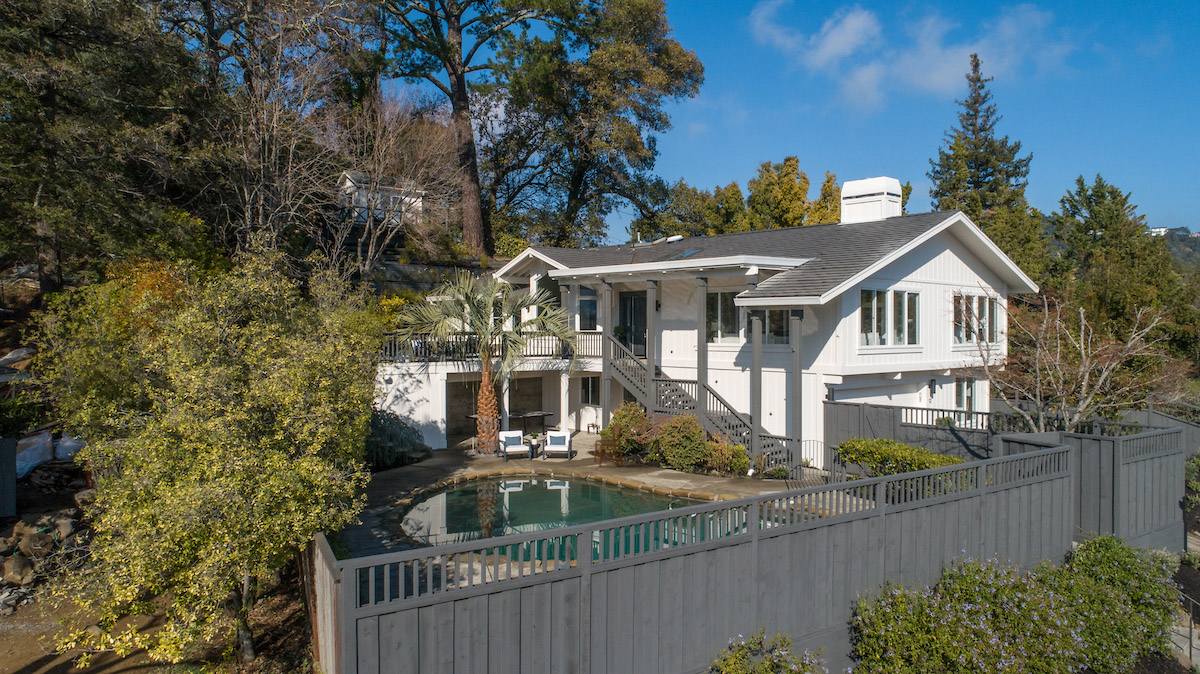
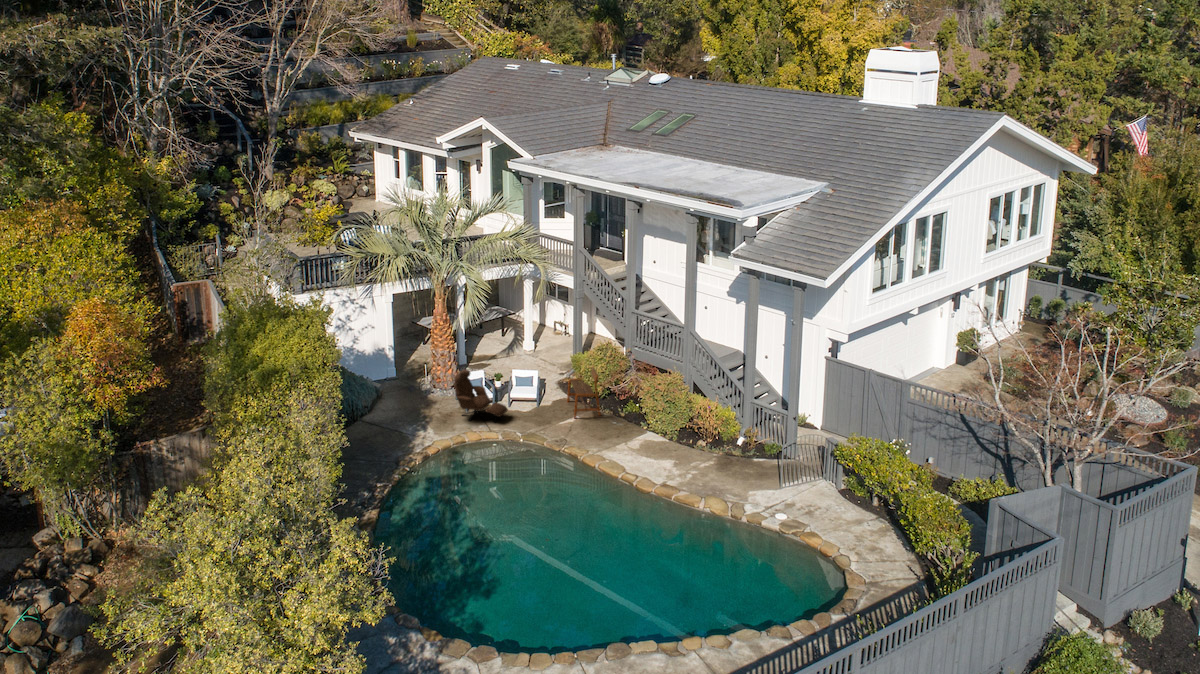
lounge chair: none [494,425,540,468] -> present [454,370,507,422]

